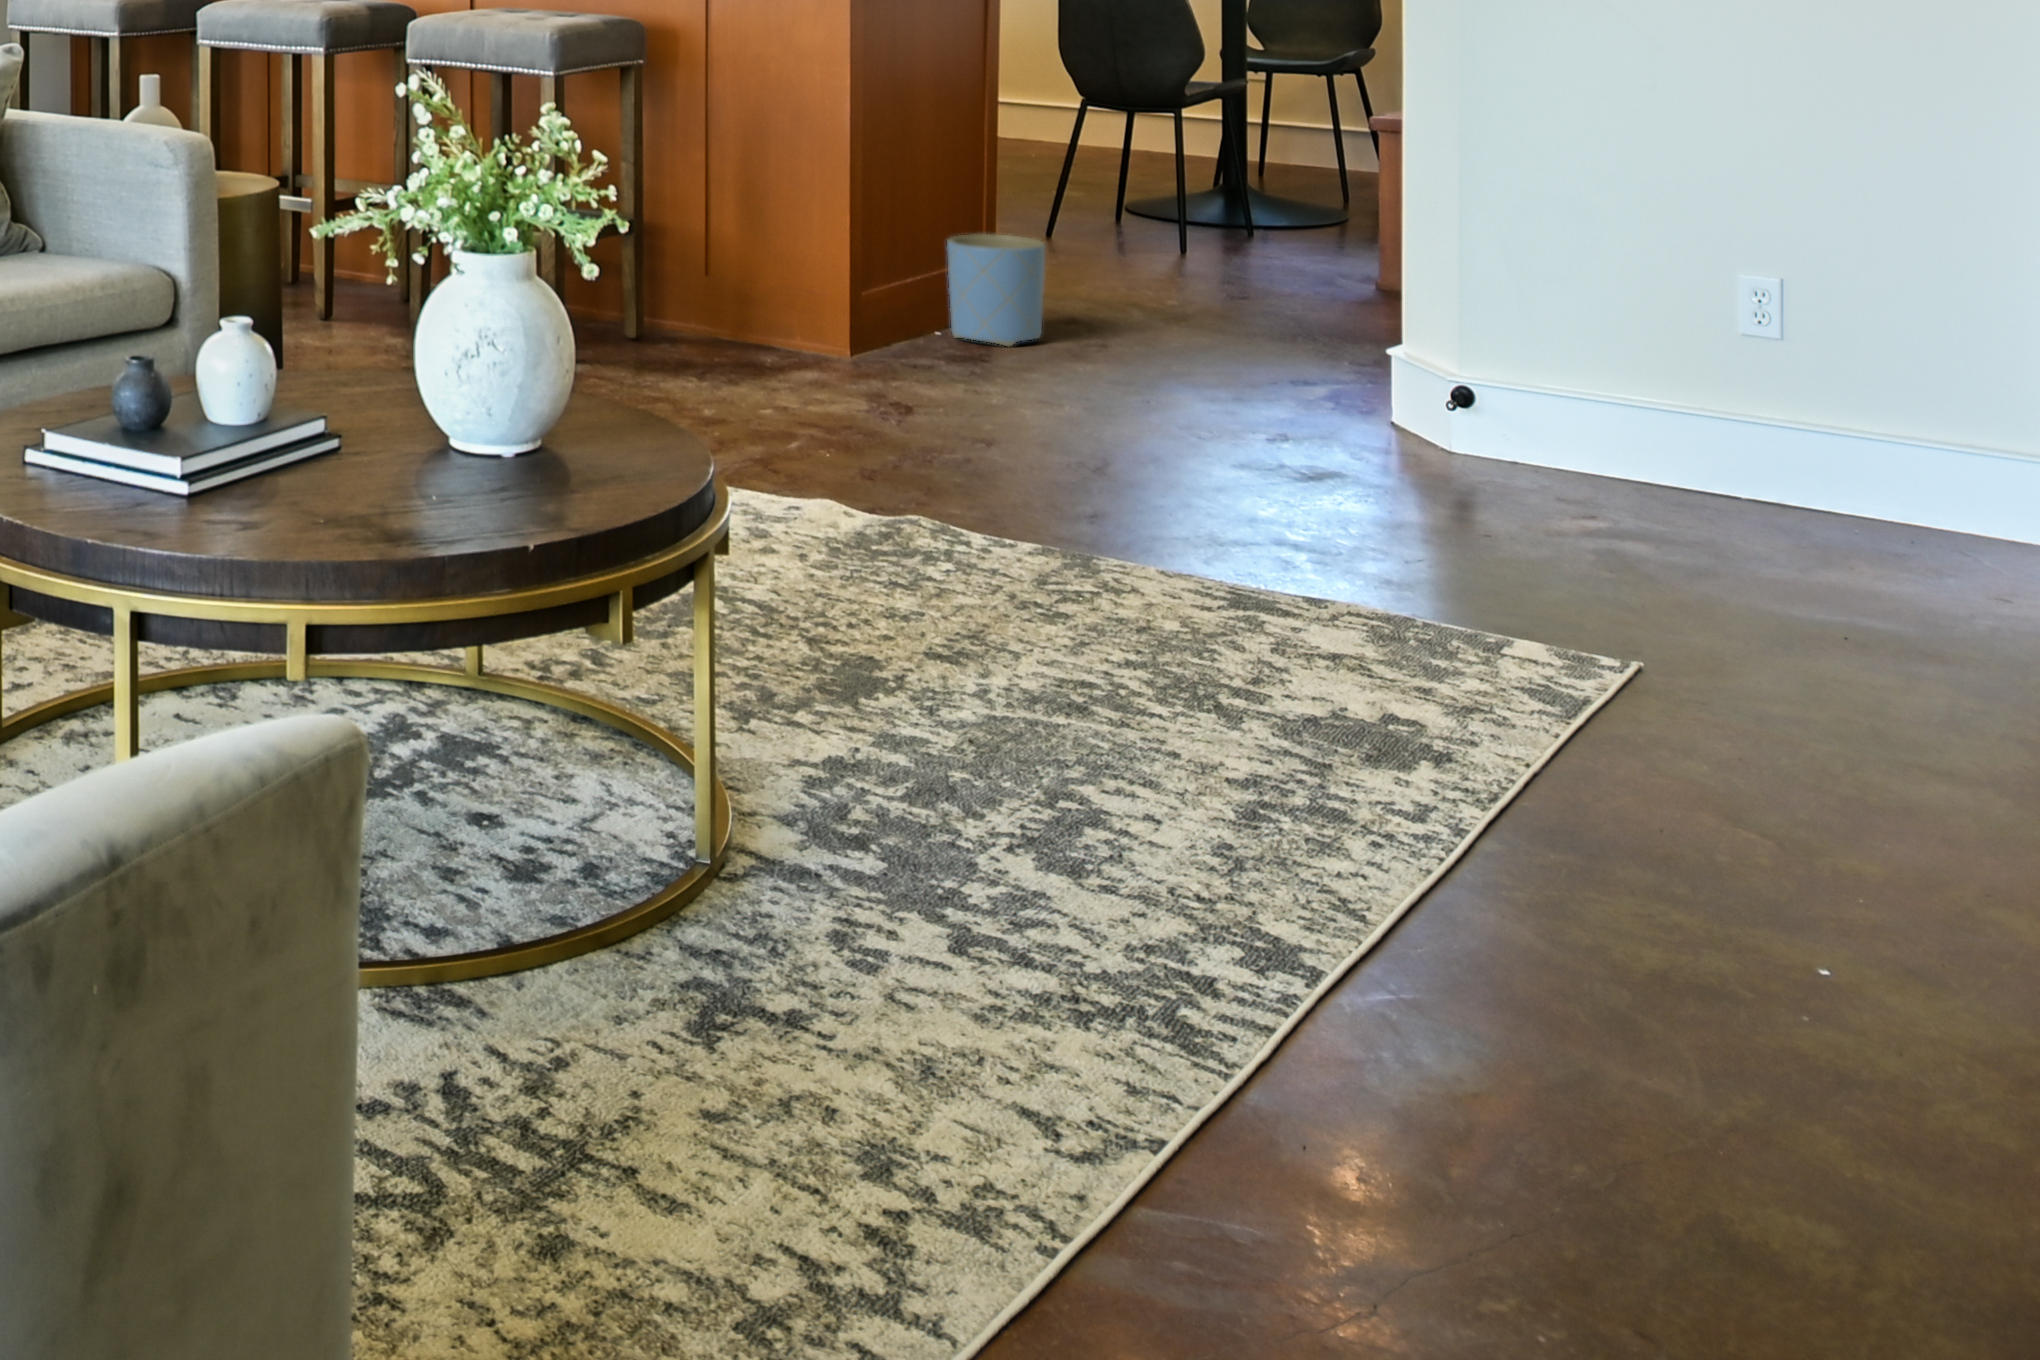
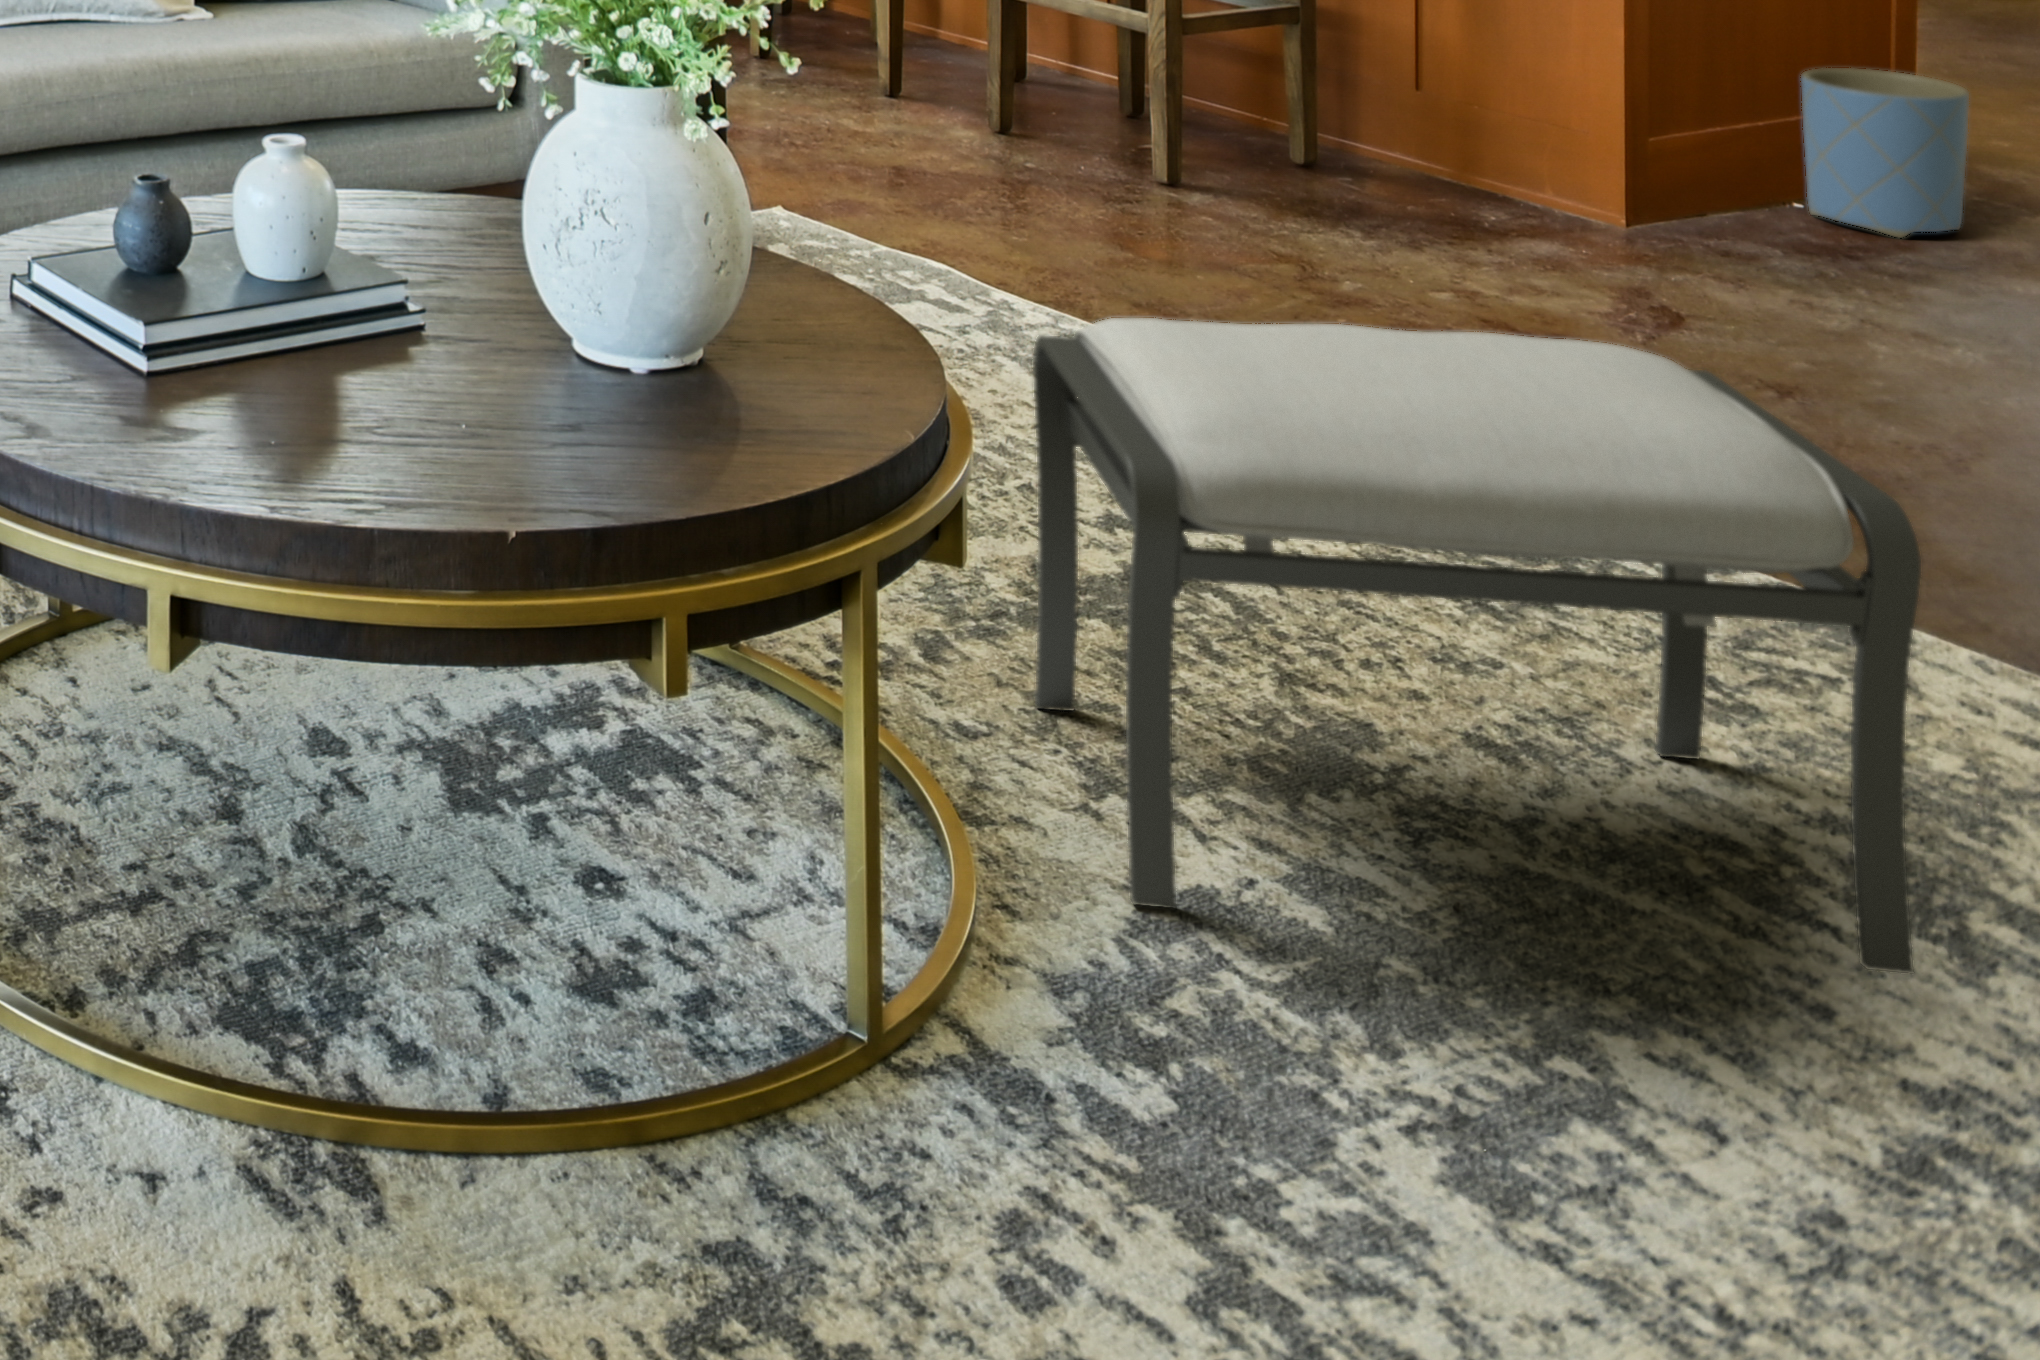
ottoman: none [674,382,1213,773] -> present [1033,318,1921,974]

